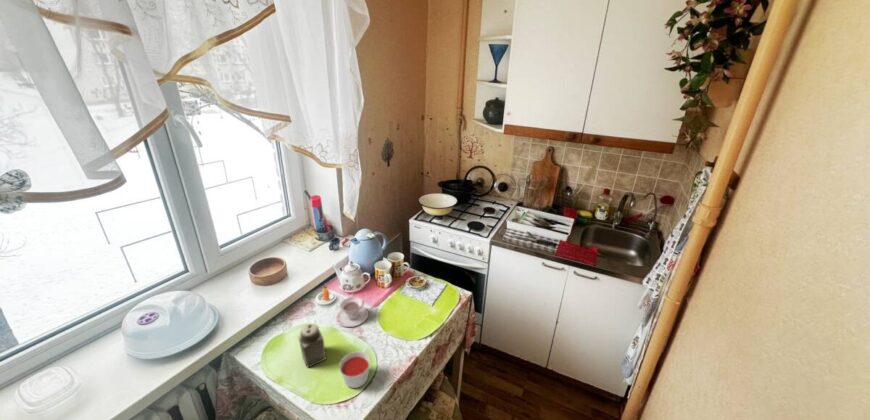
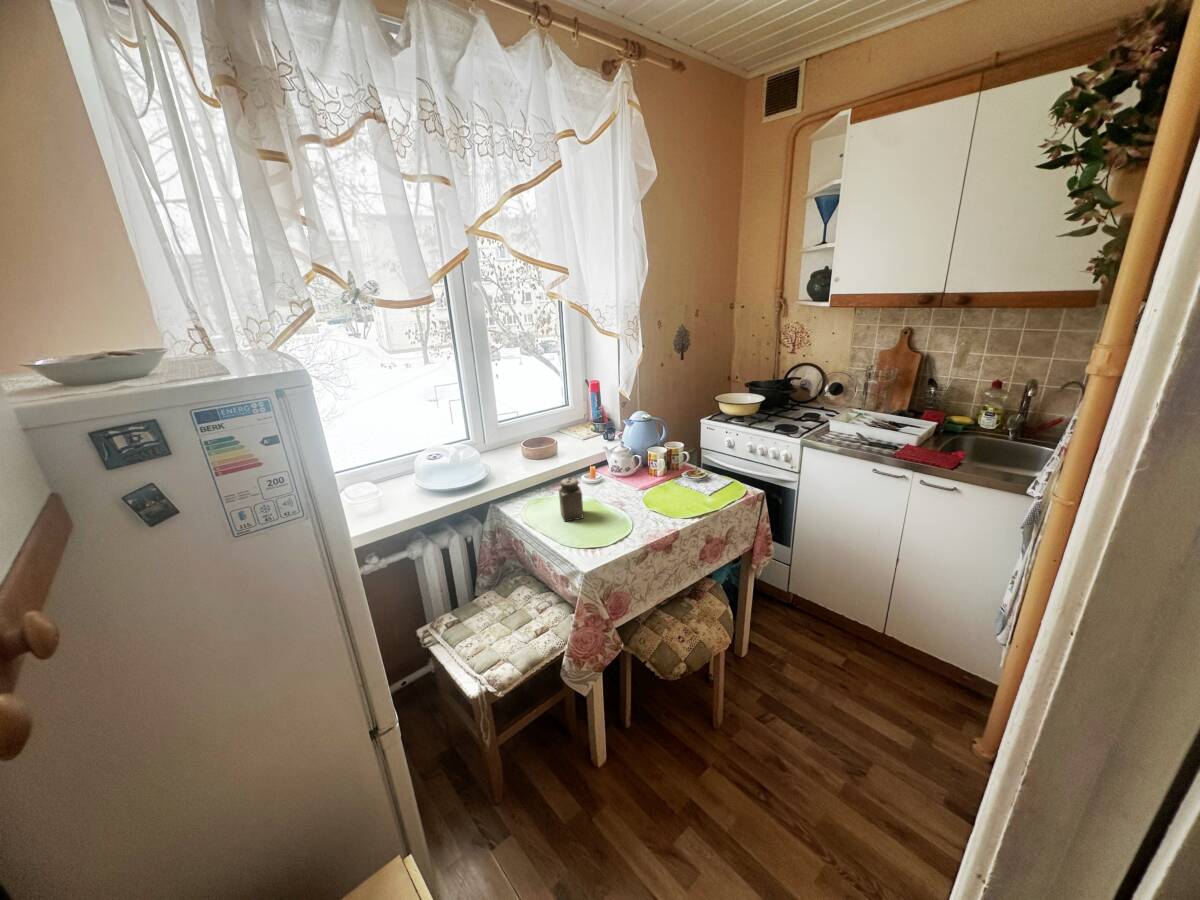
teacup: present [336,297,368,327] -> none [599,473,633,500]
candle: present [339,351,370,388] -> none [593,507,625,539]

